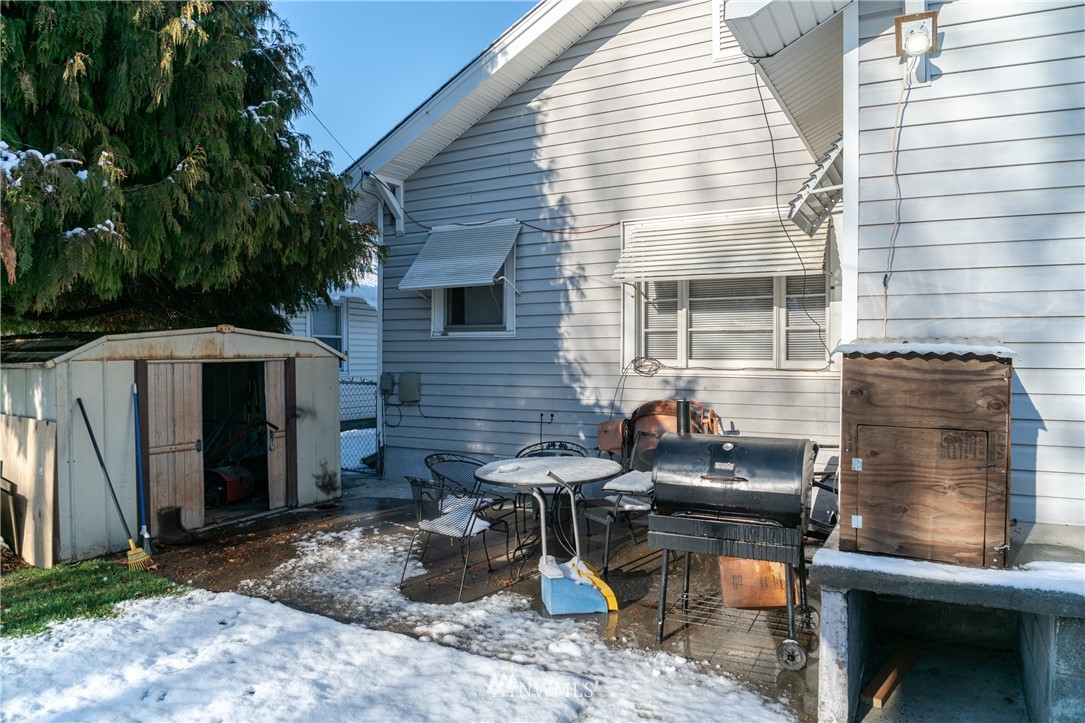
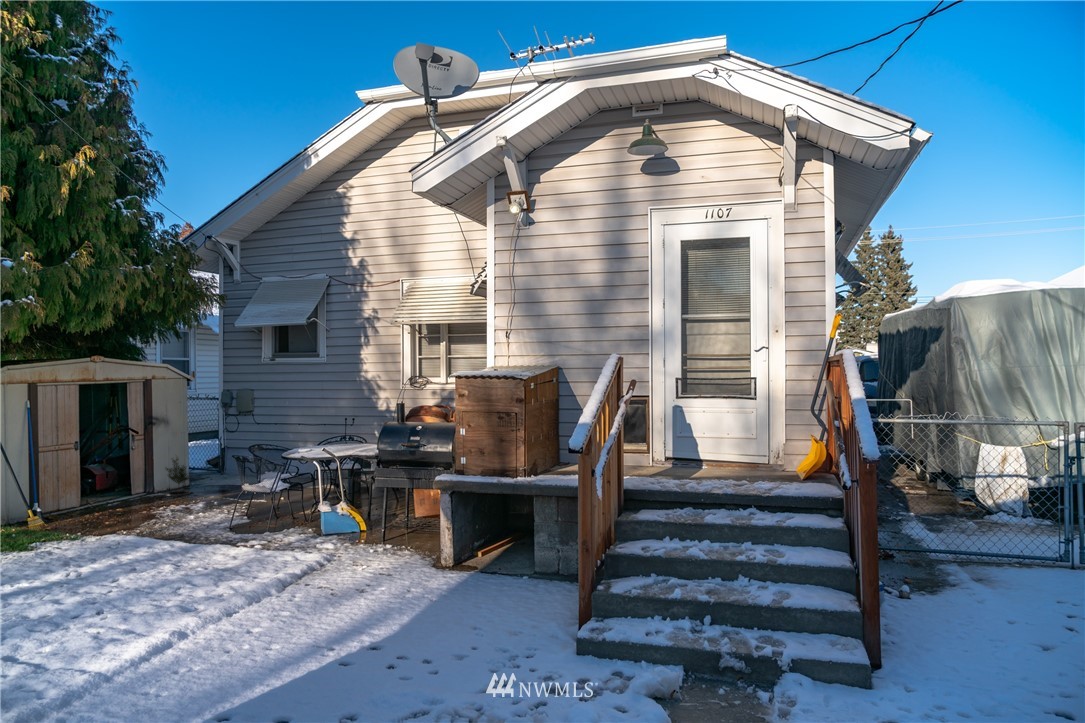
boots: present [156,506,200,544] -> none [45,490,80,518]

